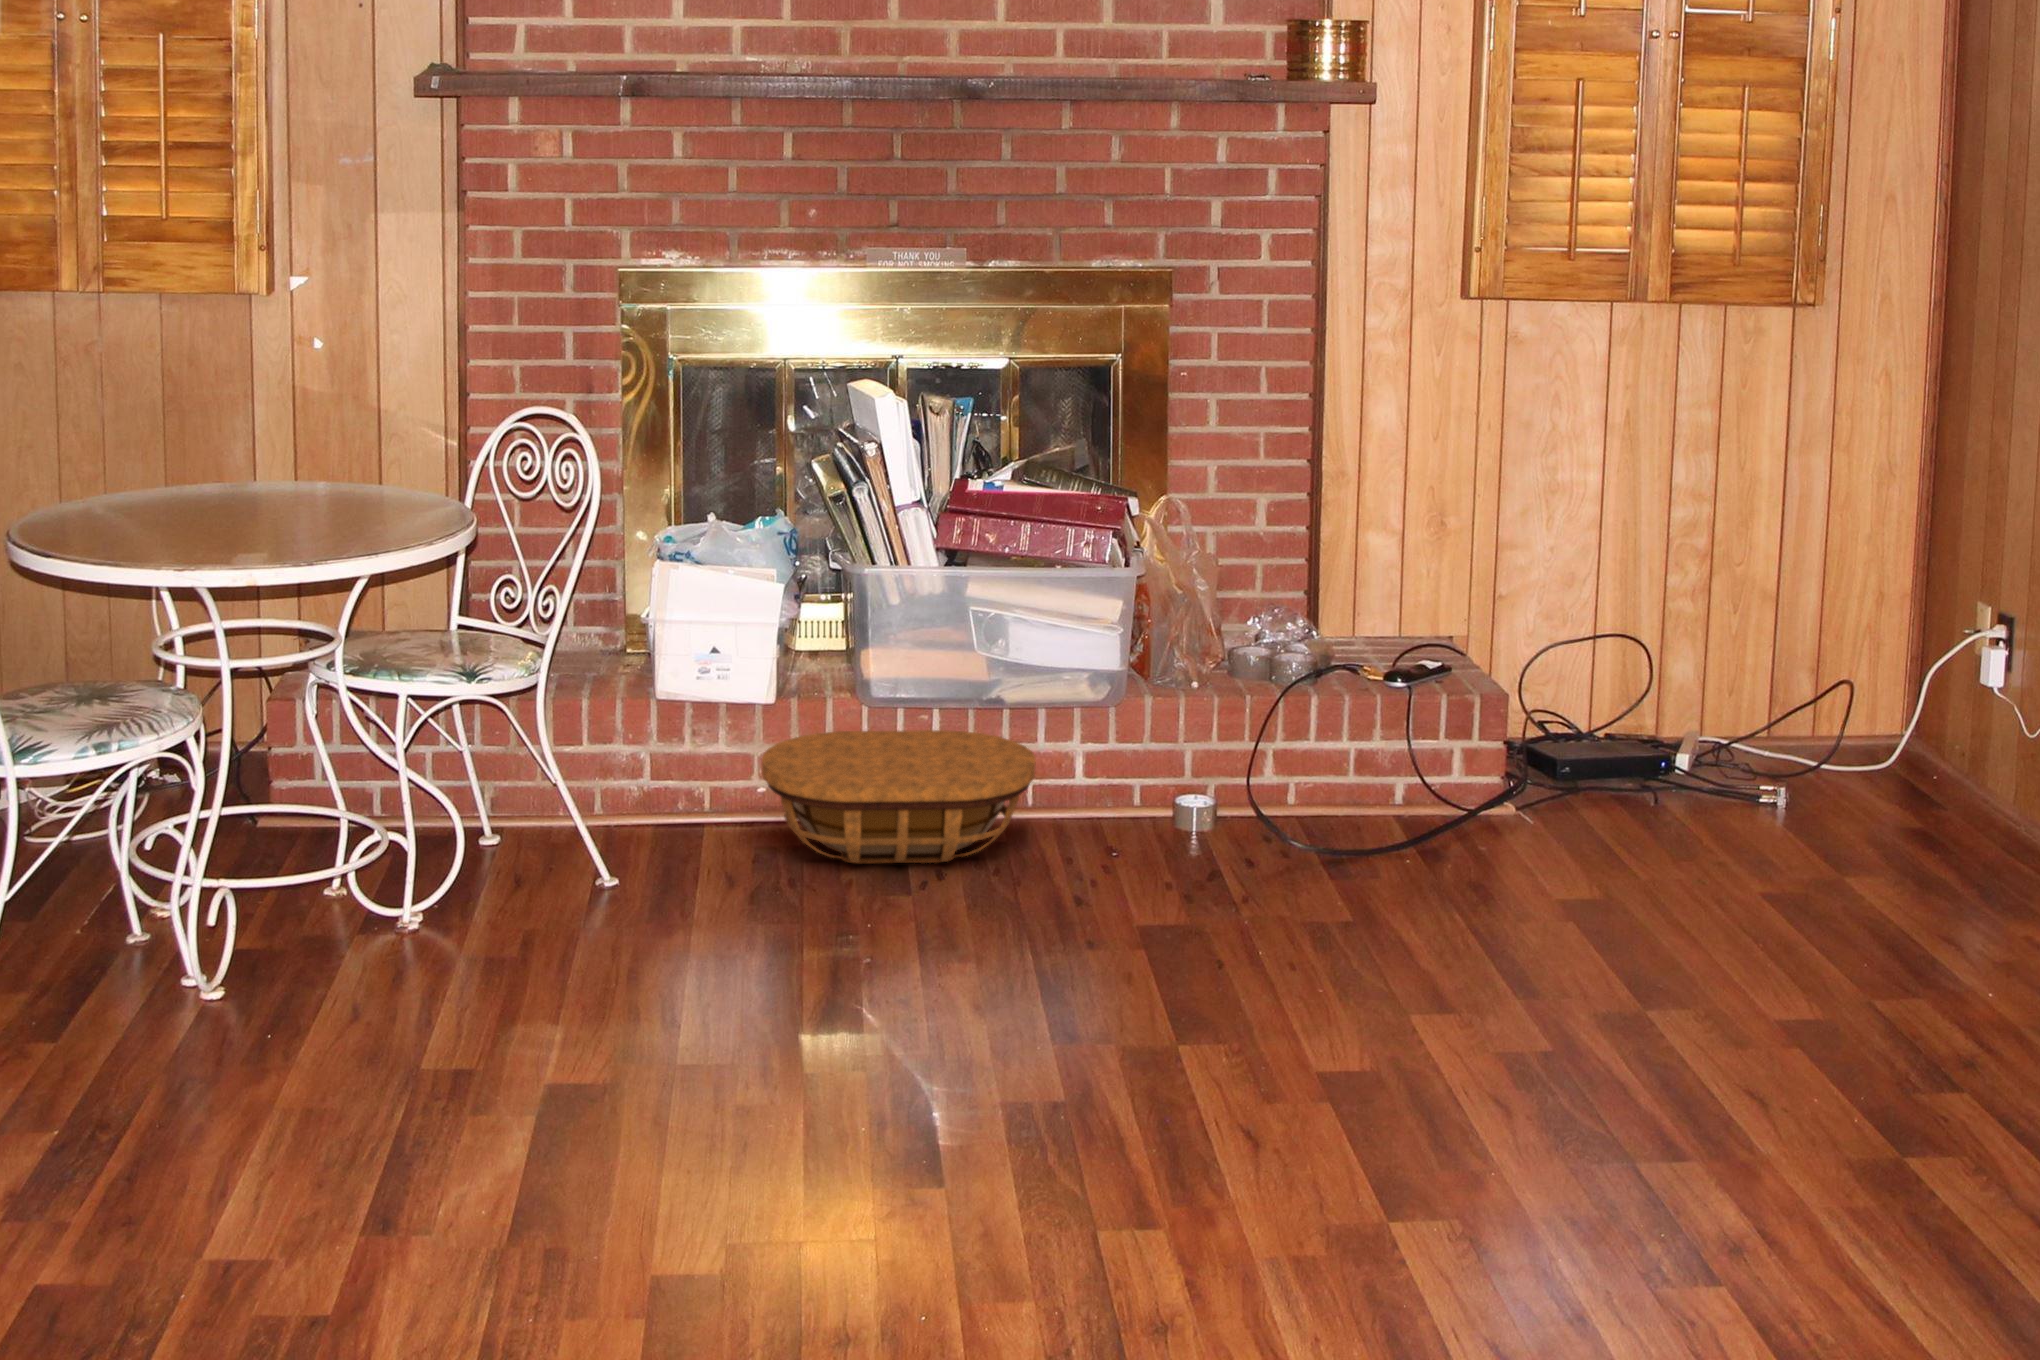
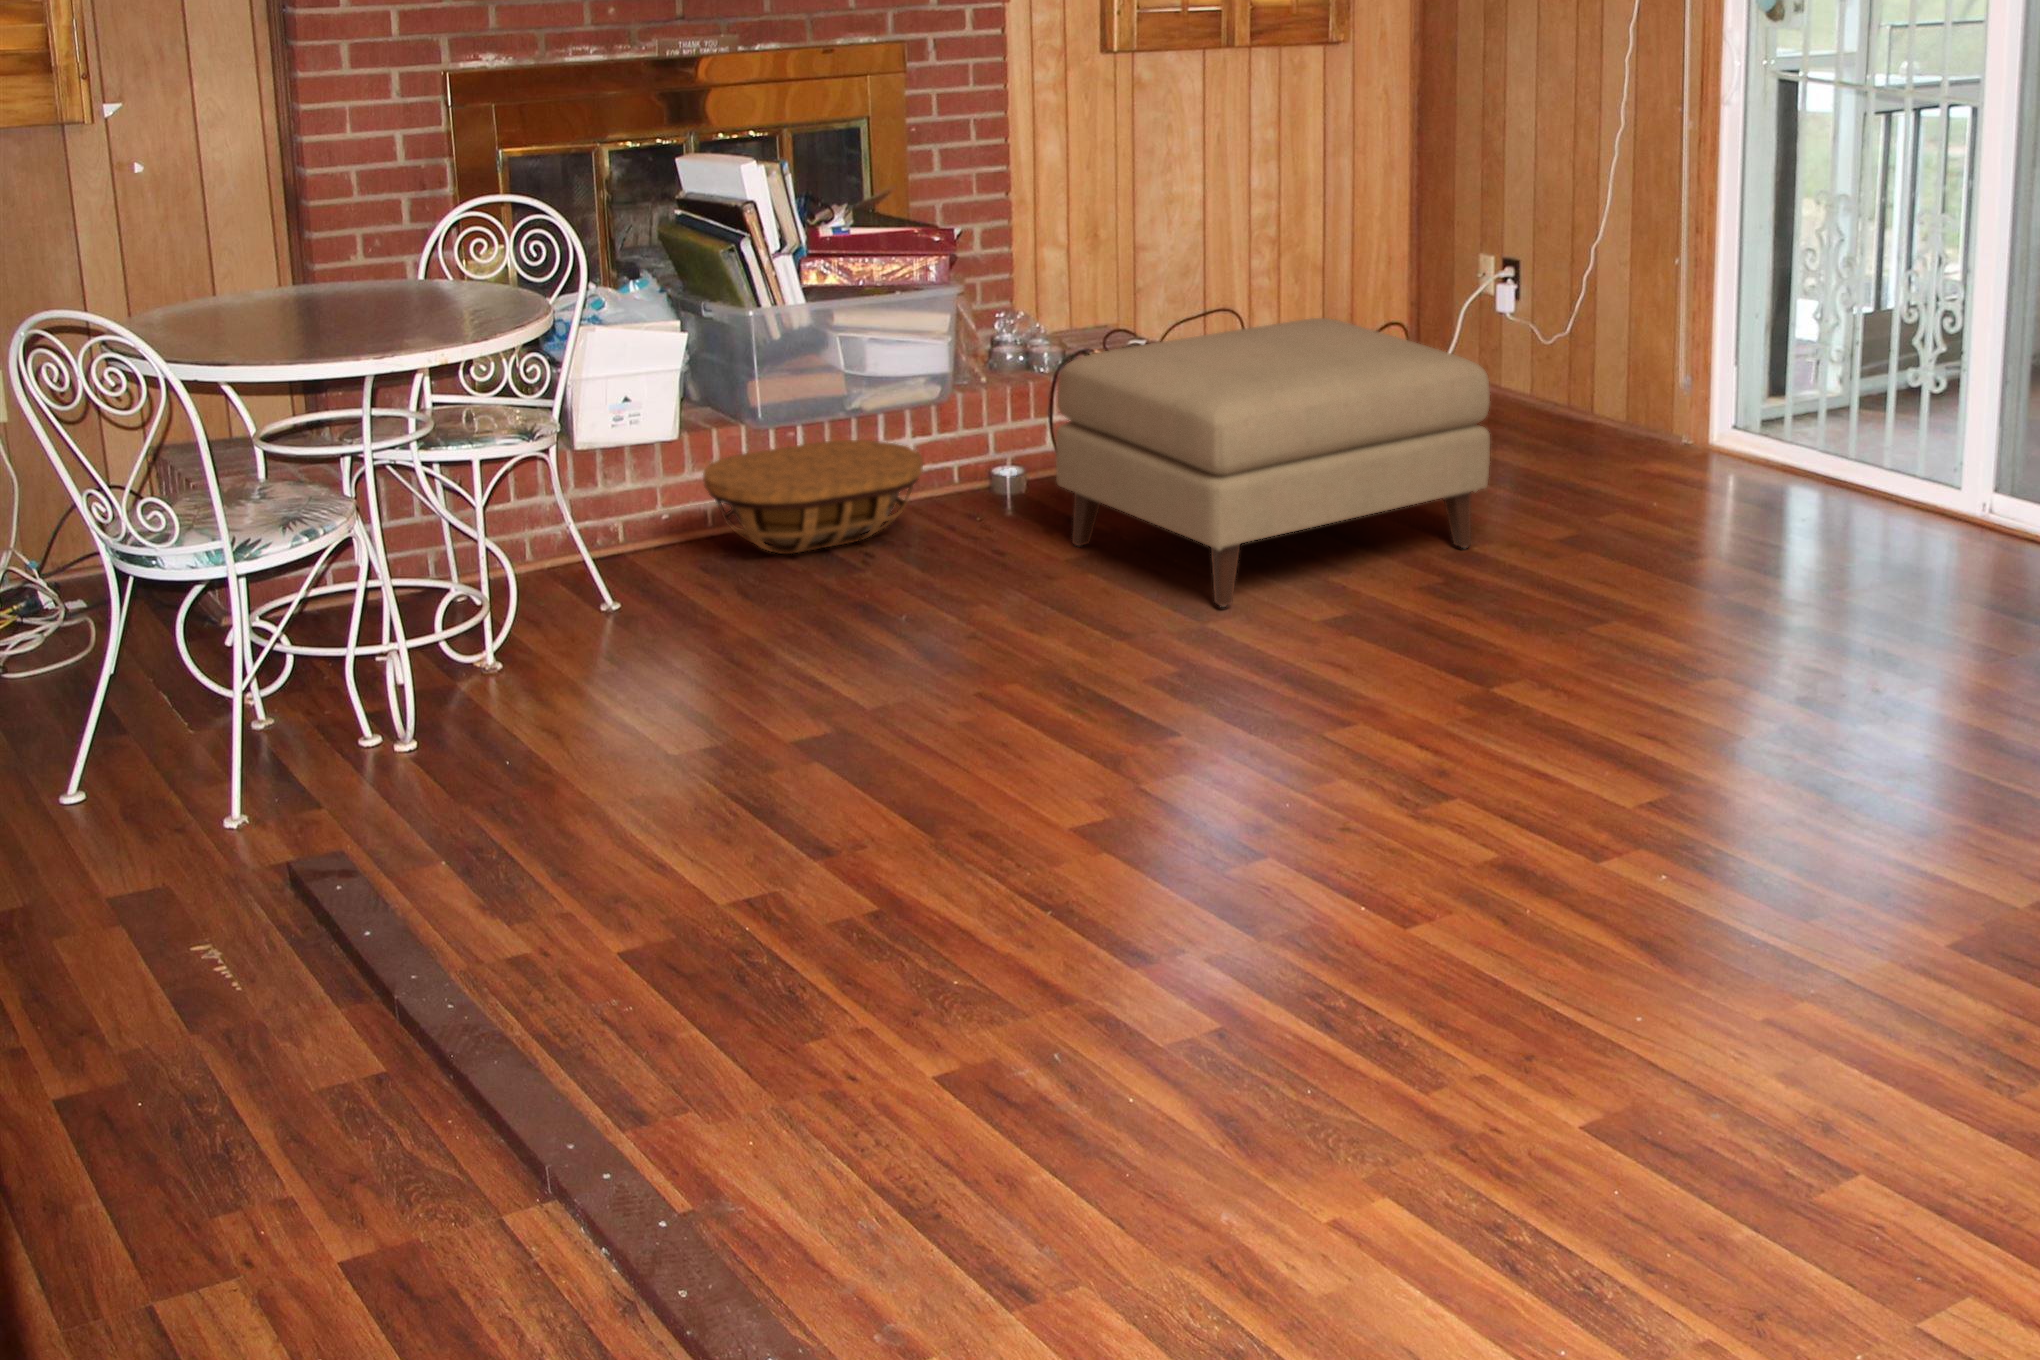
ottoman: none [1168,656,1777,1054] -> present [1056,318,1490,607]

